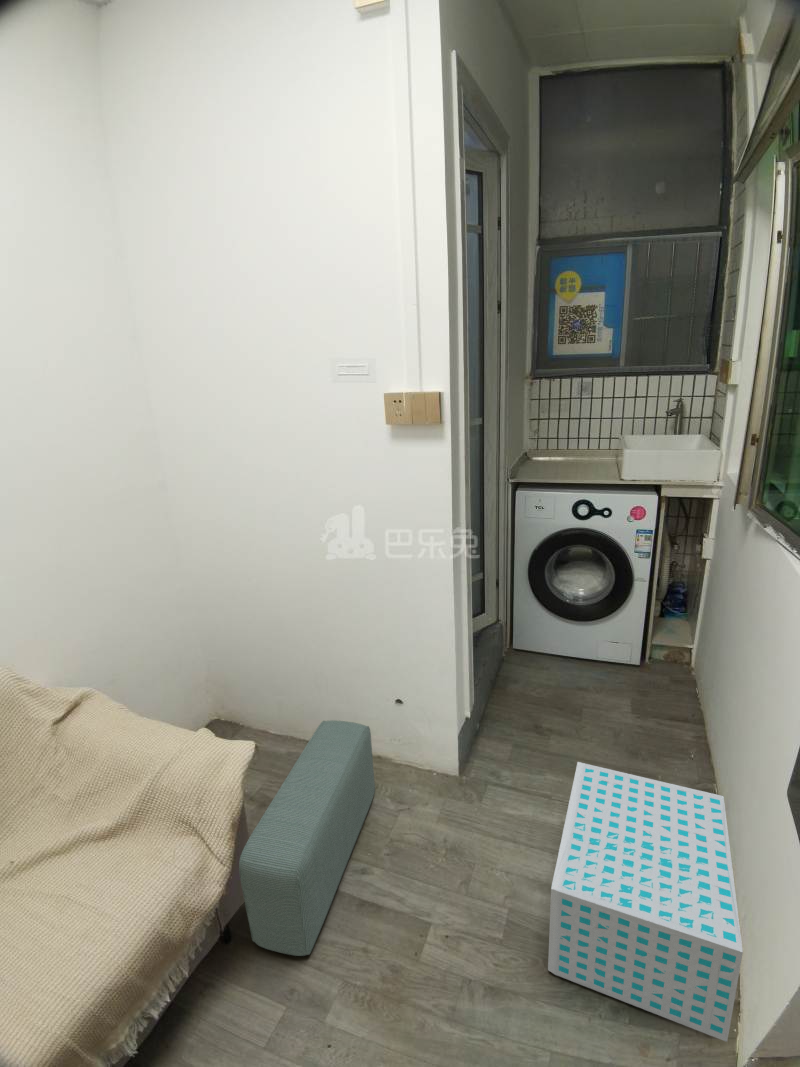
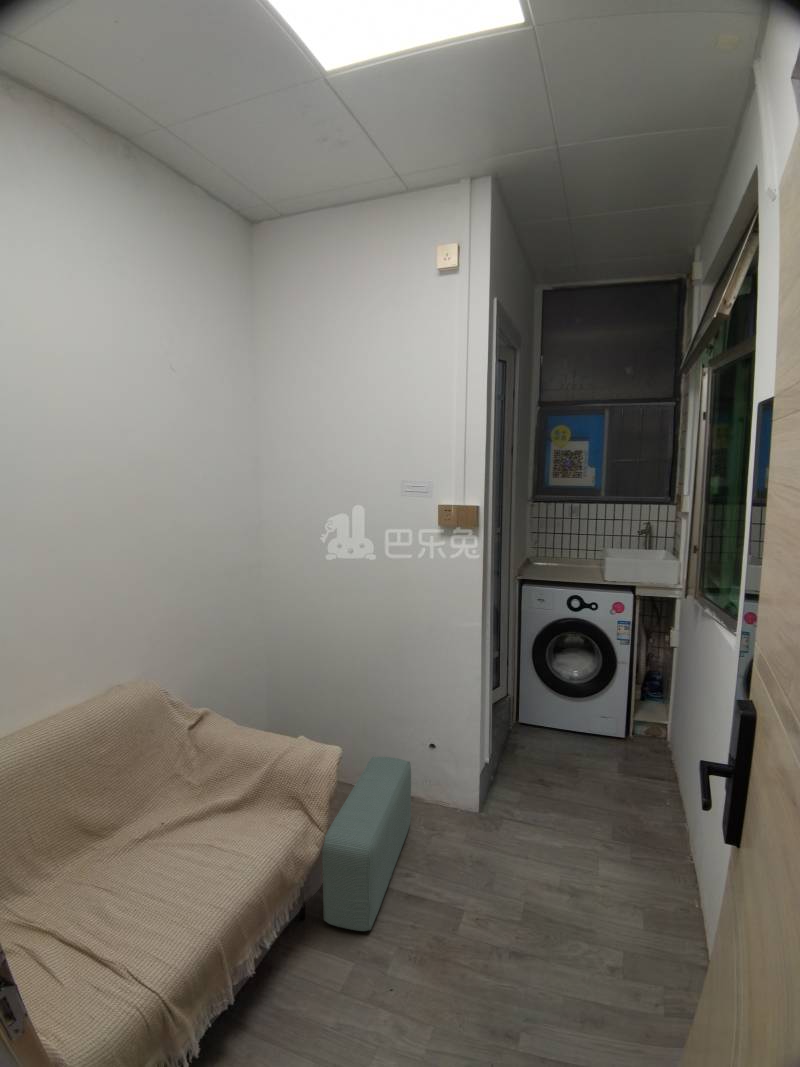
storage box: present [548,762,743,1042] -> none [558,790,700,991]

